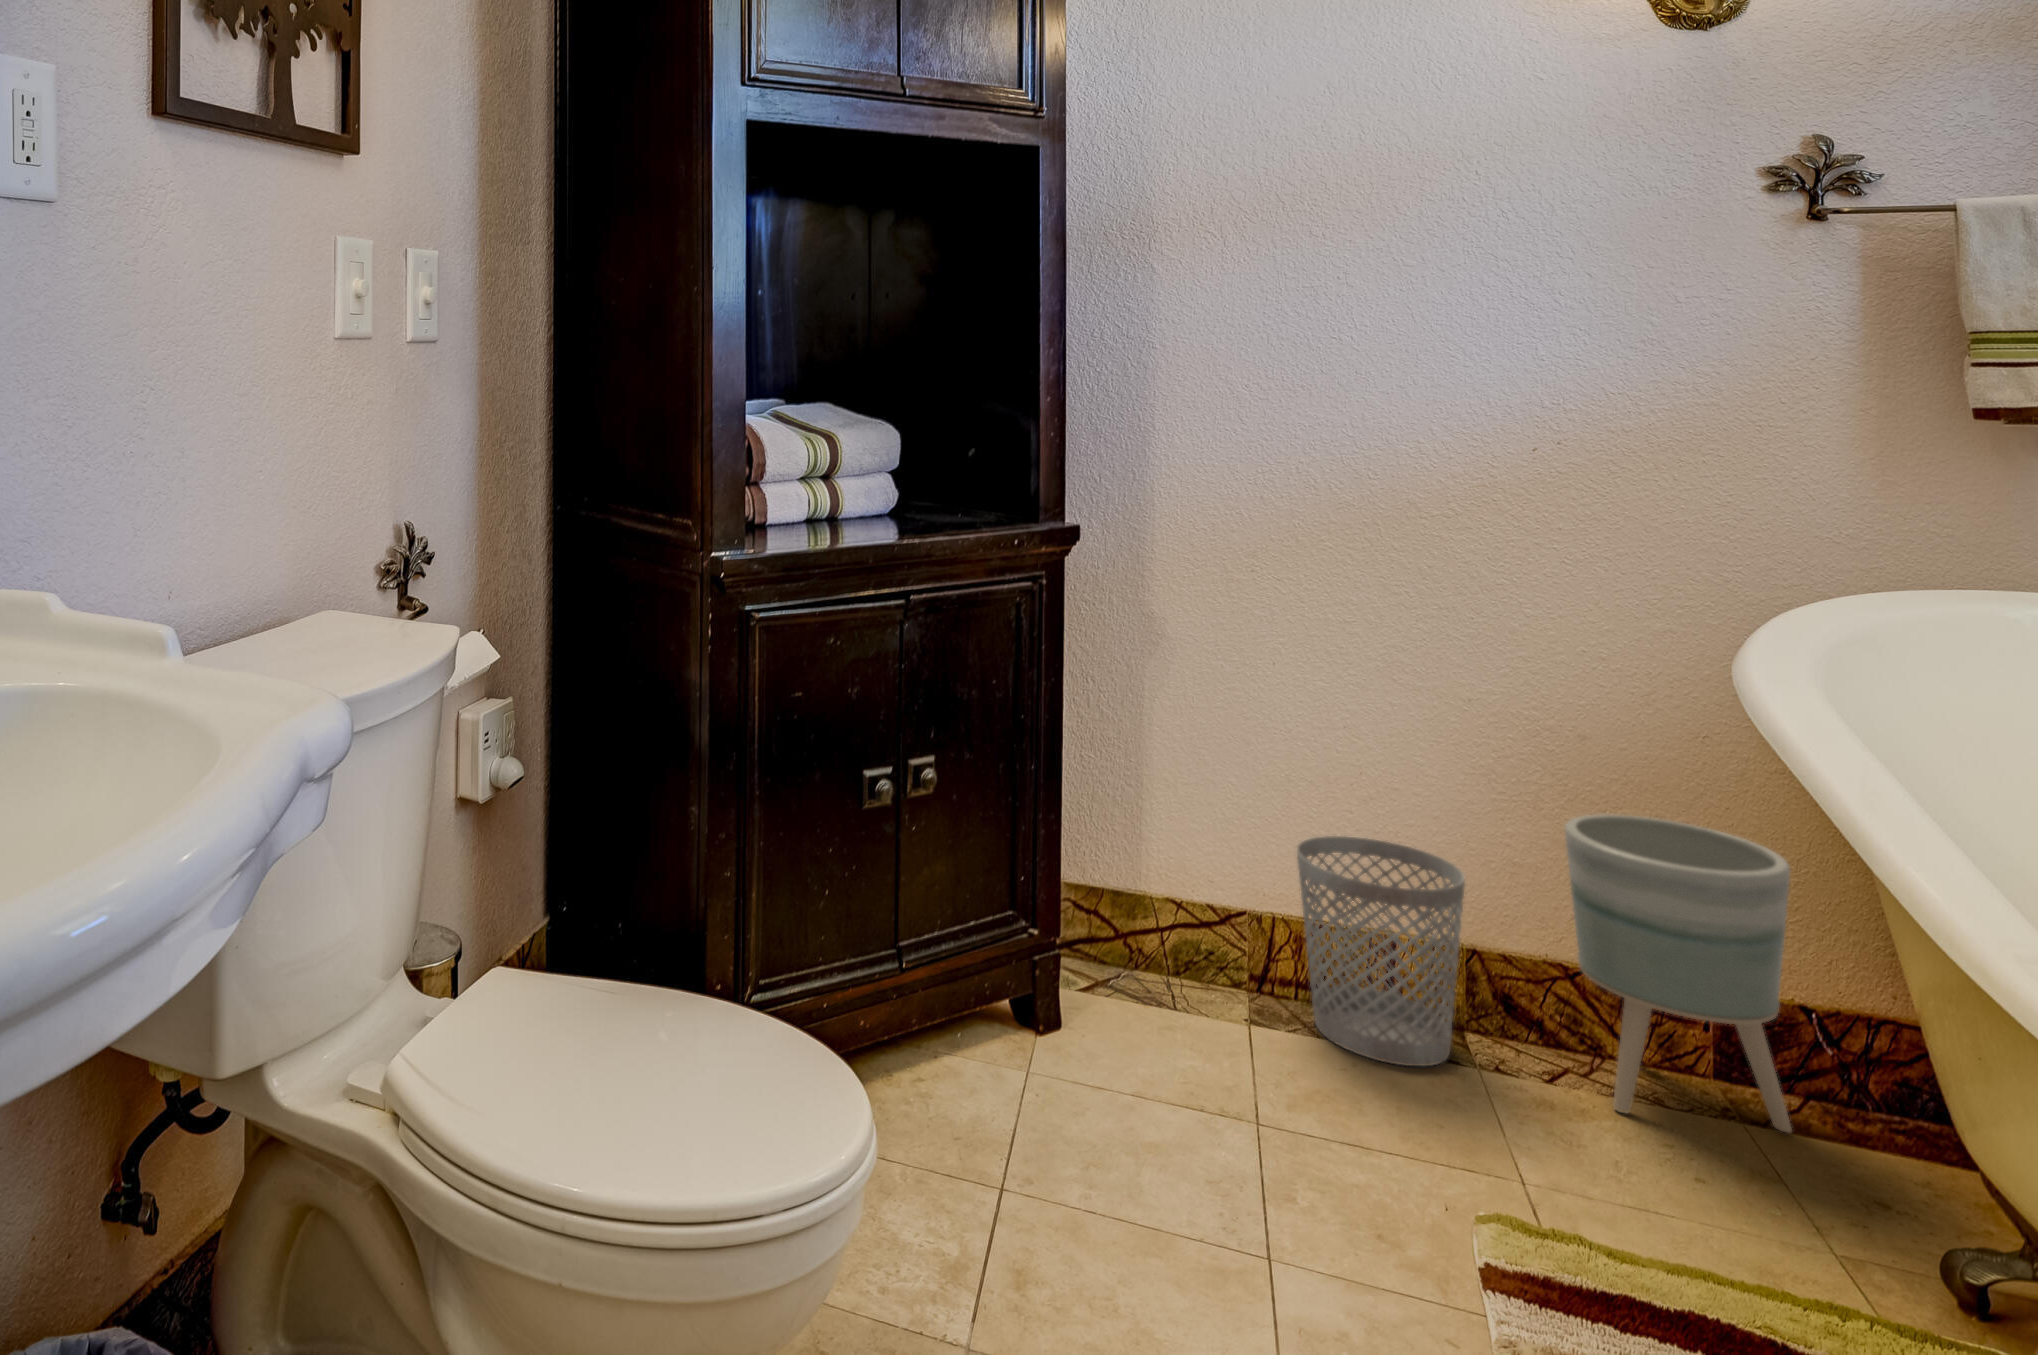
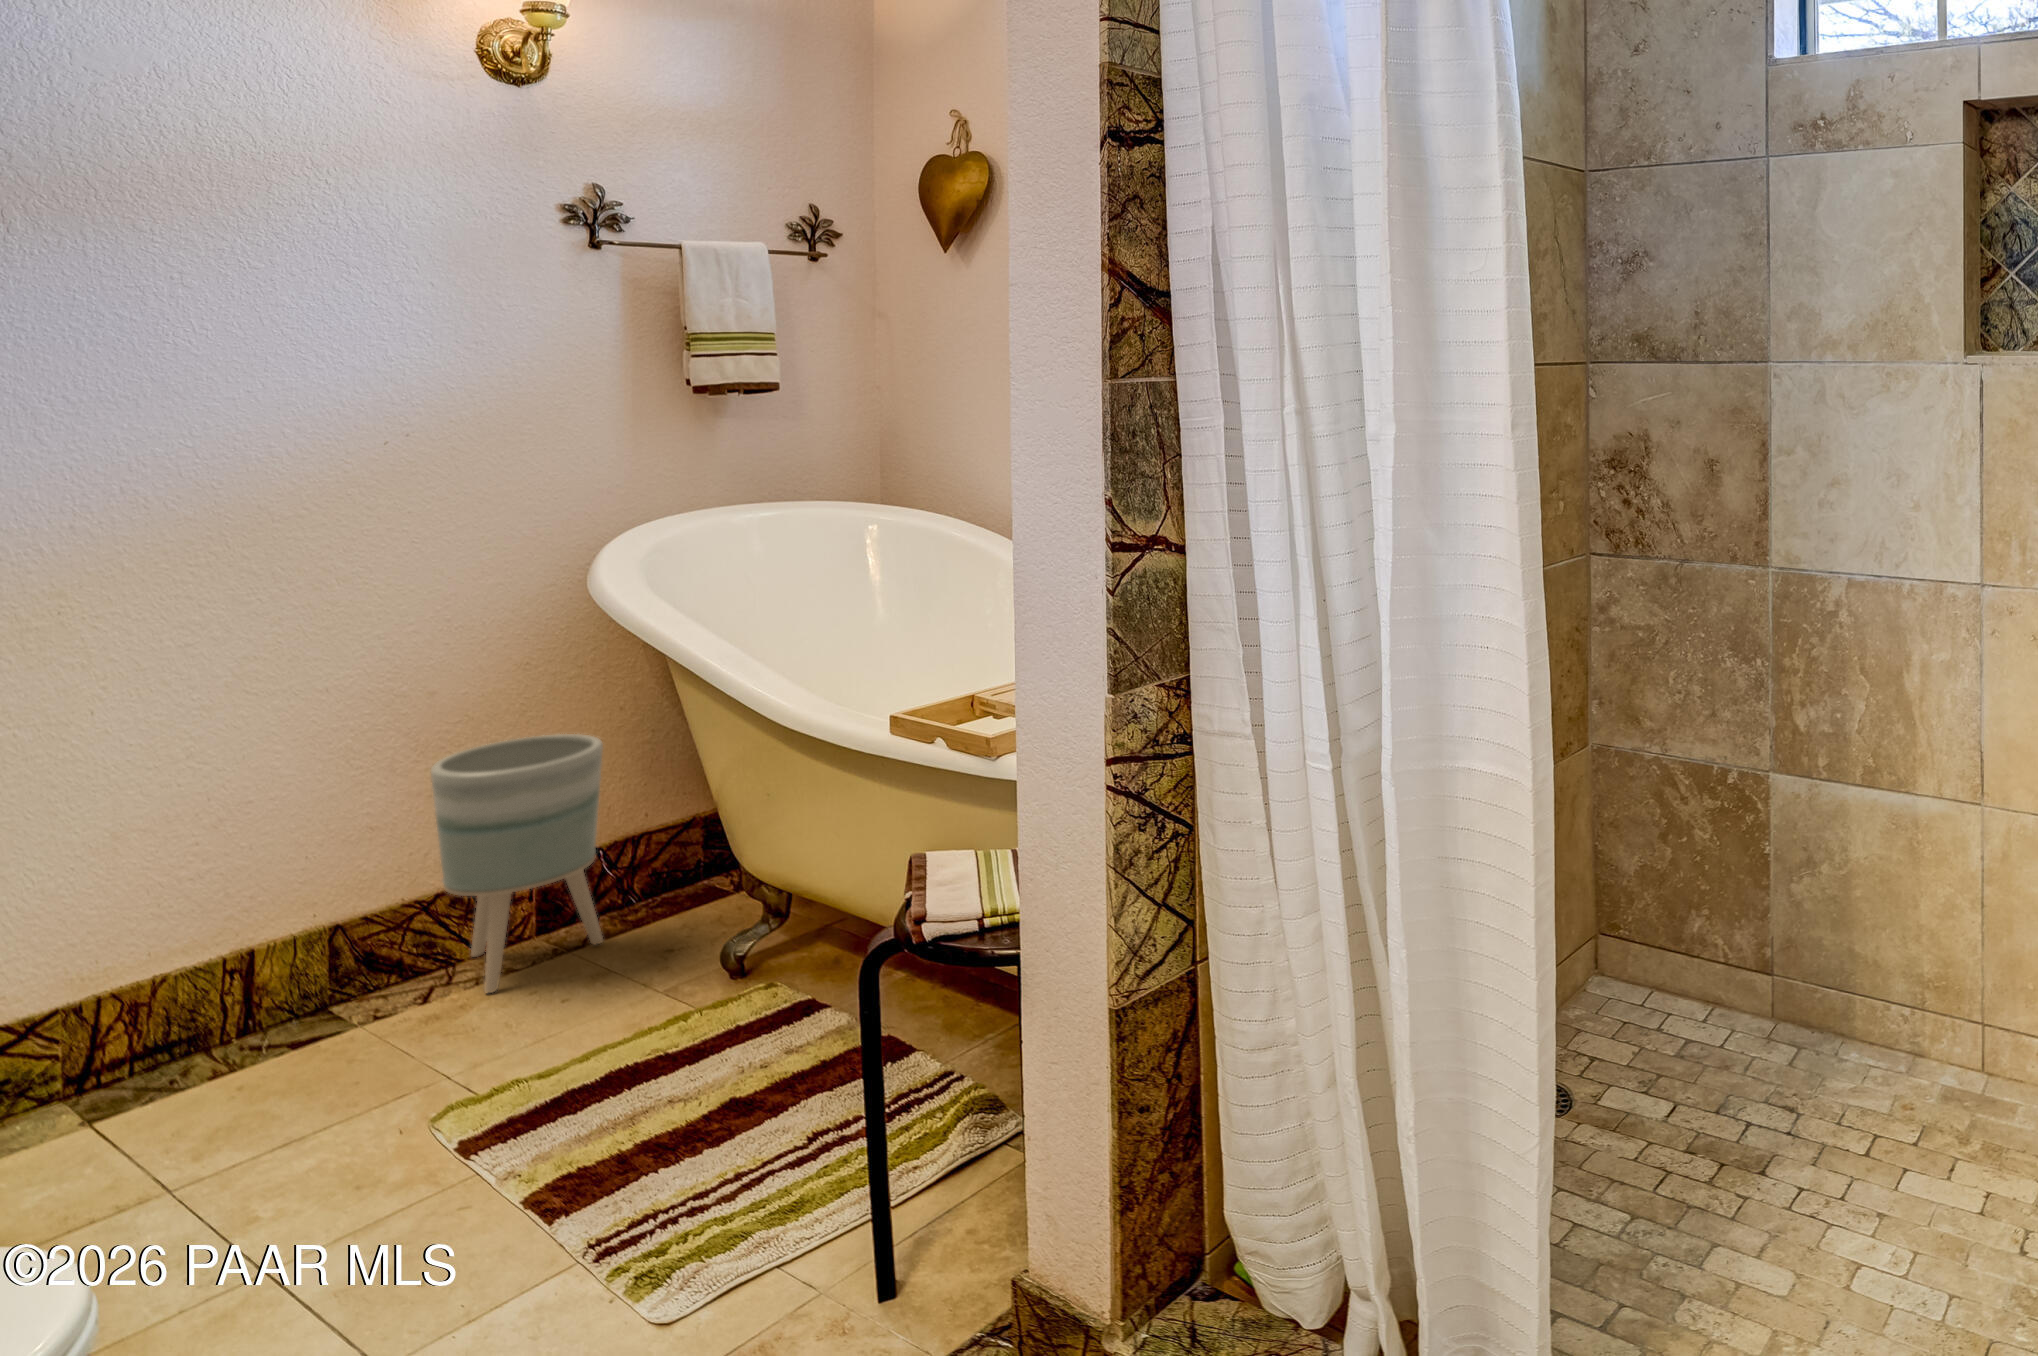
wastebasket: present [1297,836,1465,1066] -> none [147,848,347,1087]

